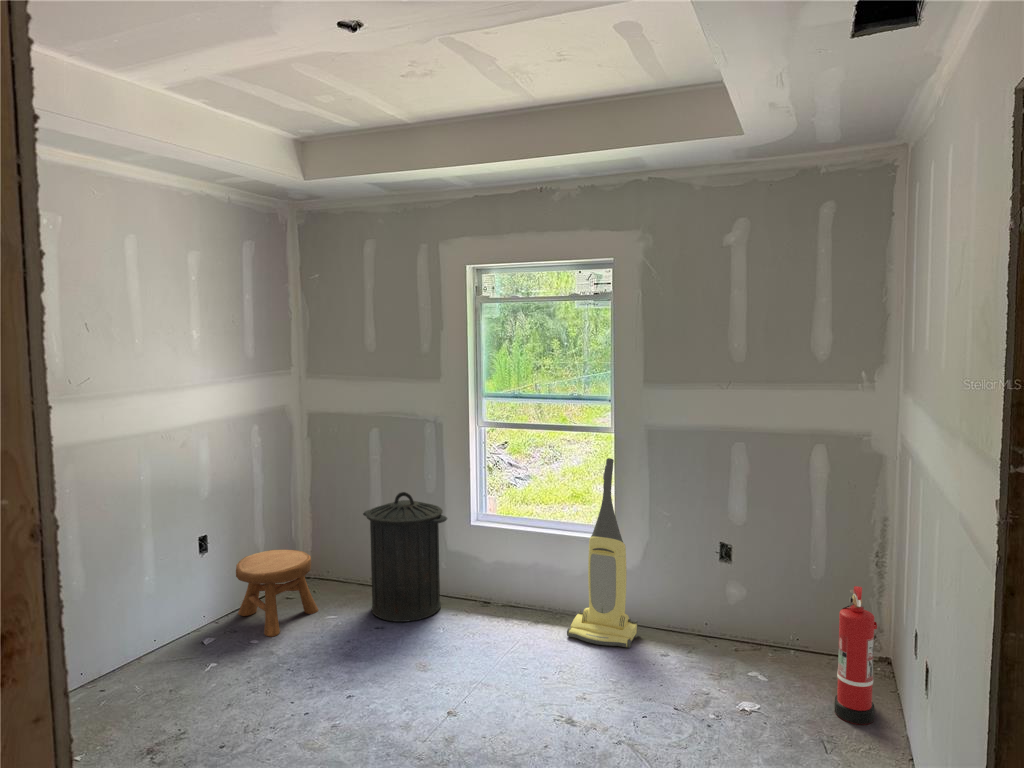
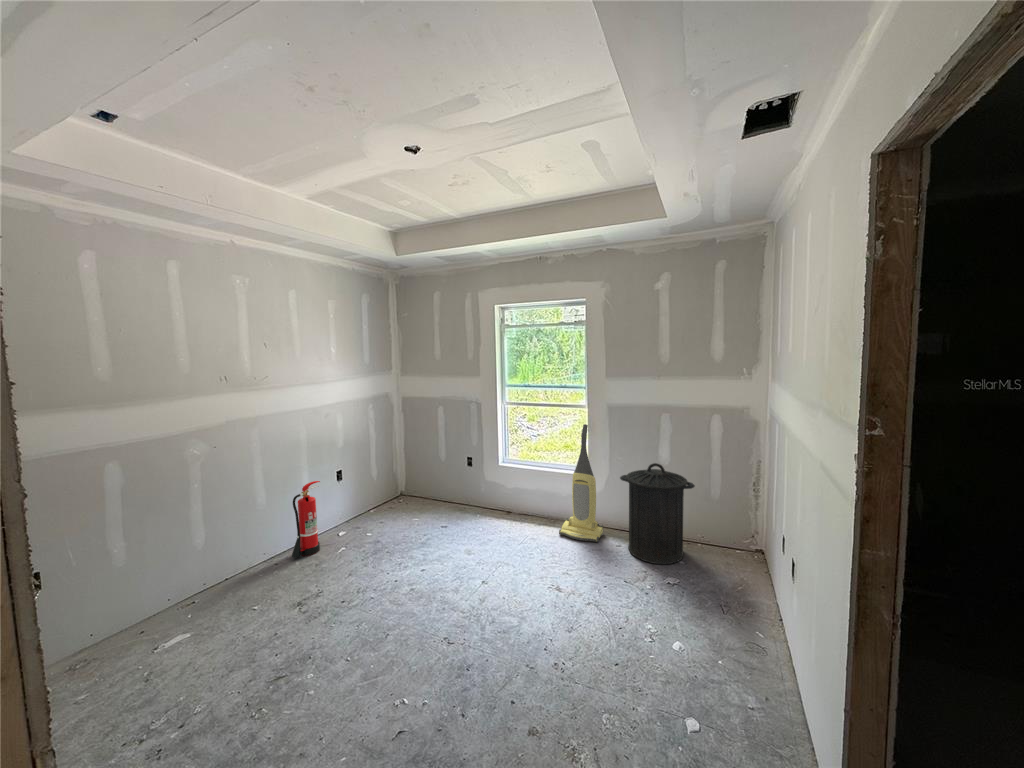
trash can: present [363,492,447,622] -> present [620,463,695,564]
stool: present [236,550,318,637] -> none [359,480,409,532]
fire extinguisher: present [834,586,877,725] -> present [291,481,320,557]

